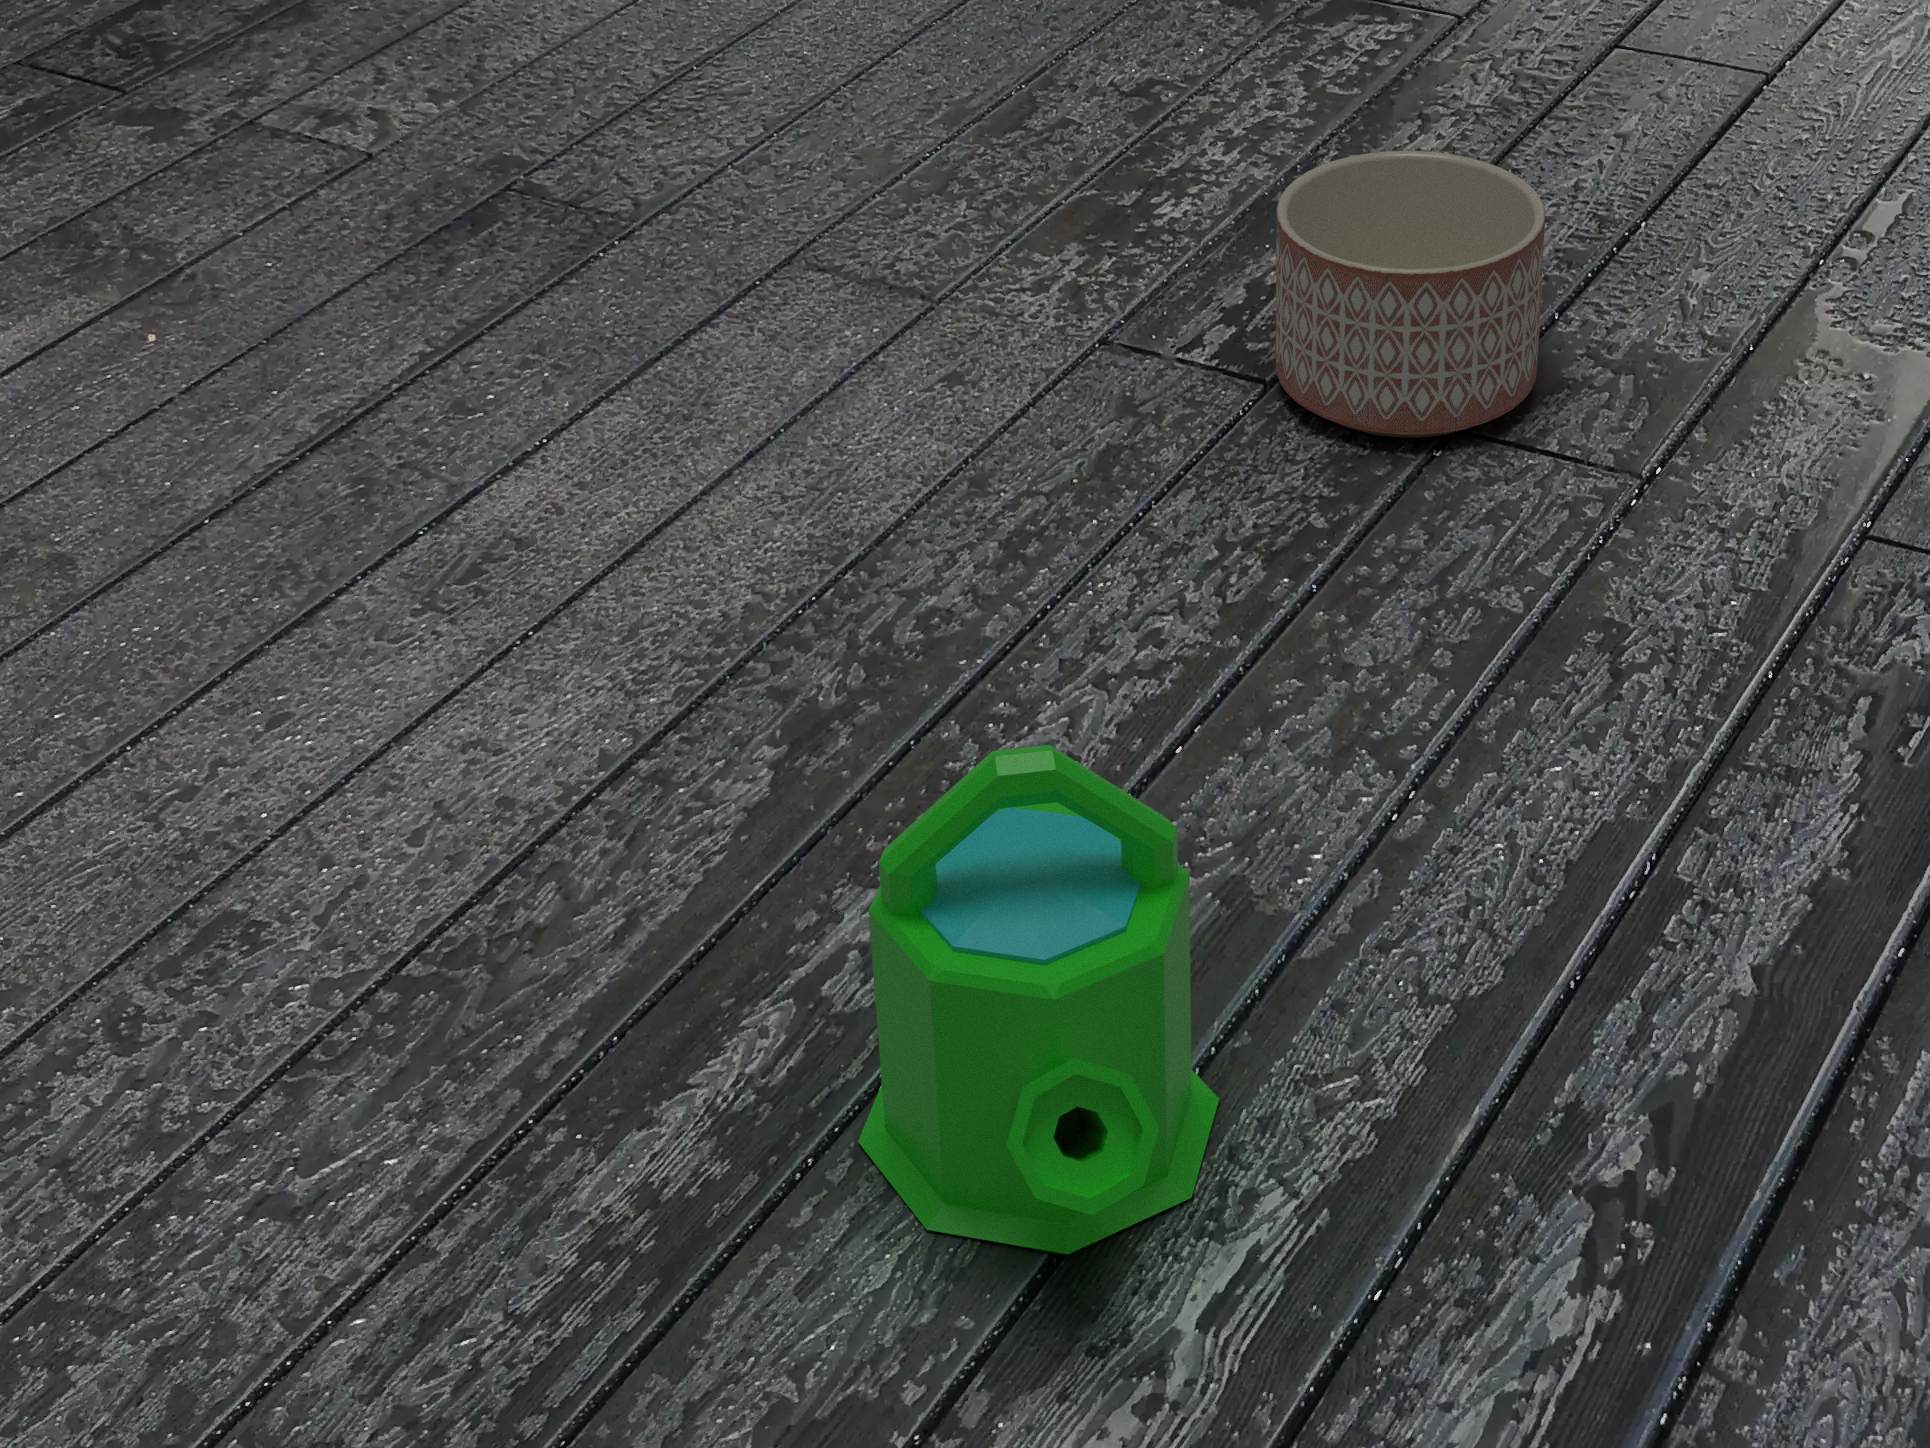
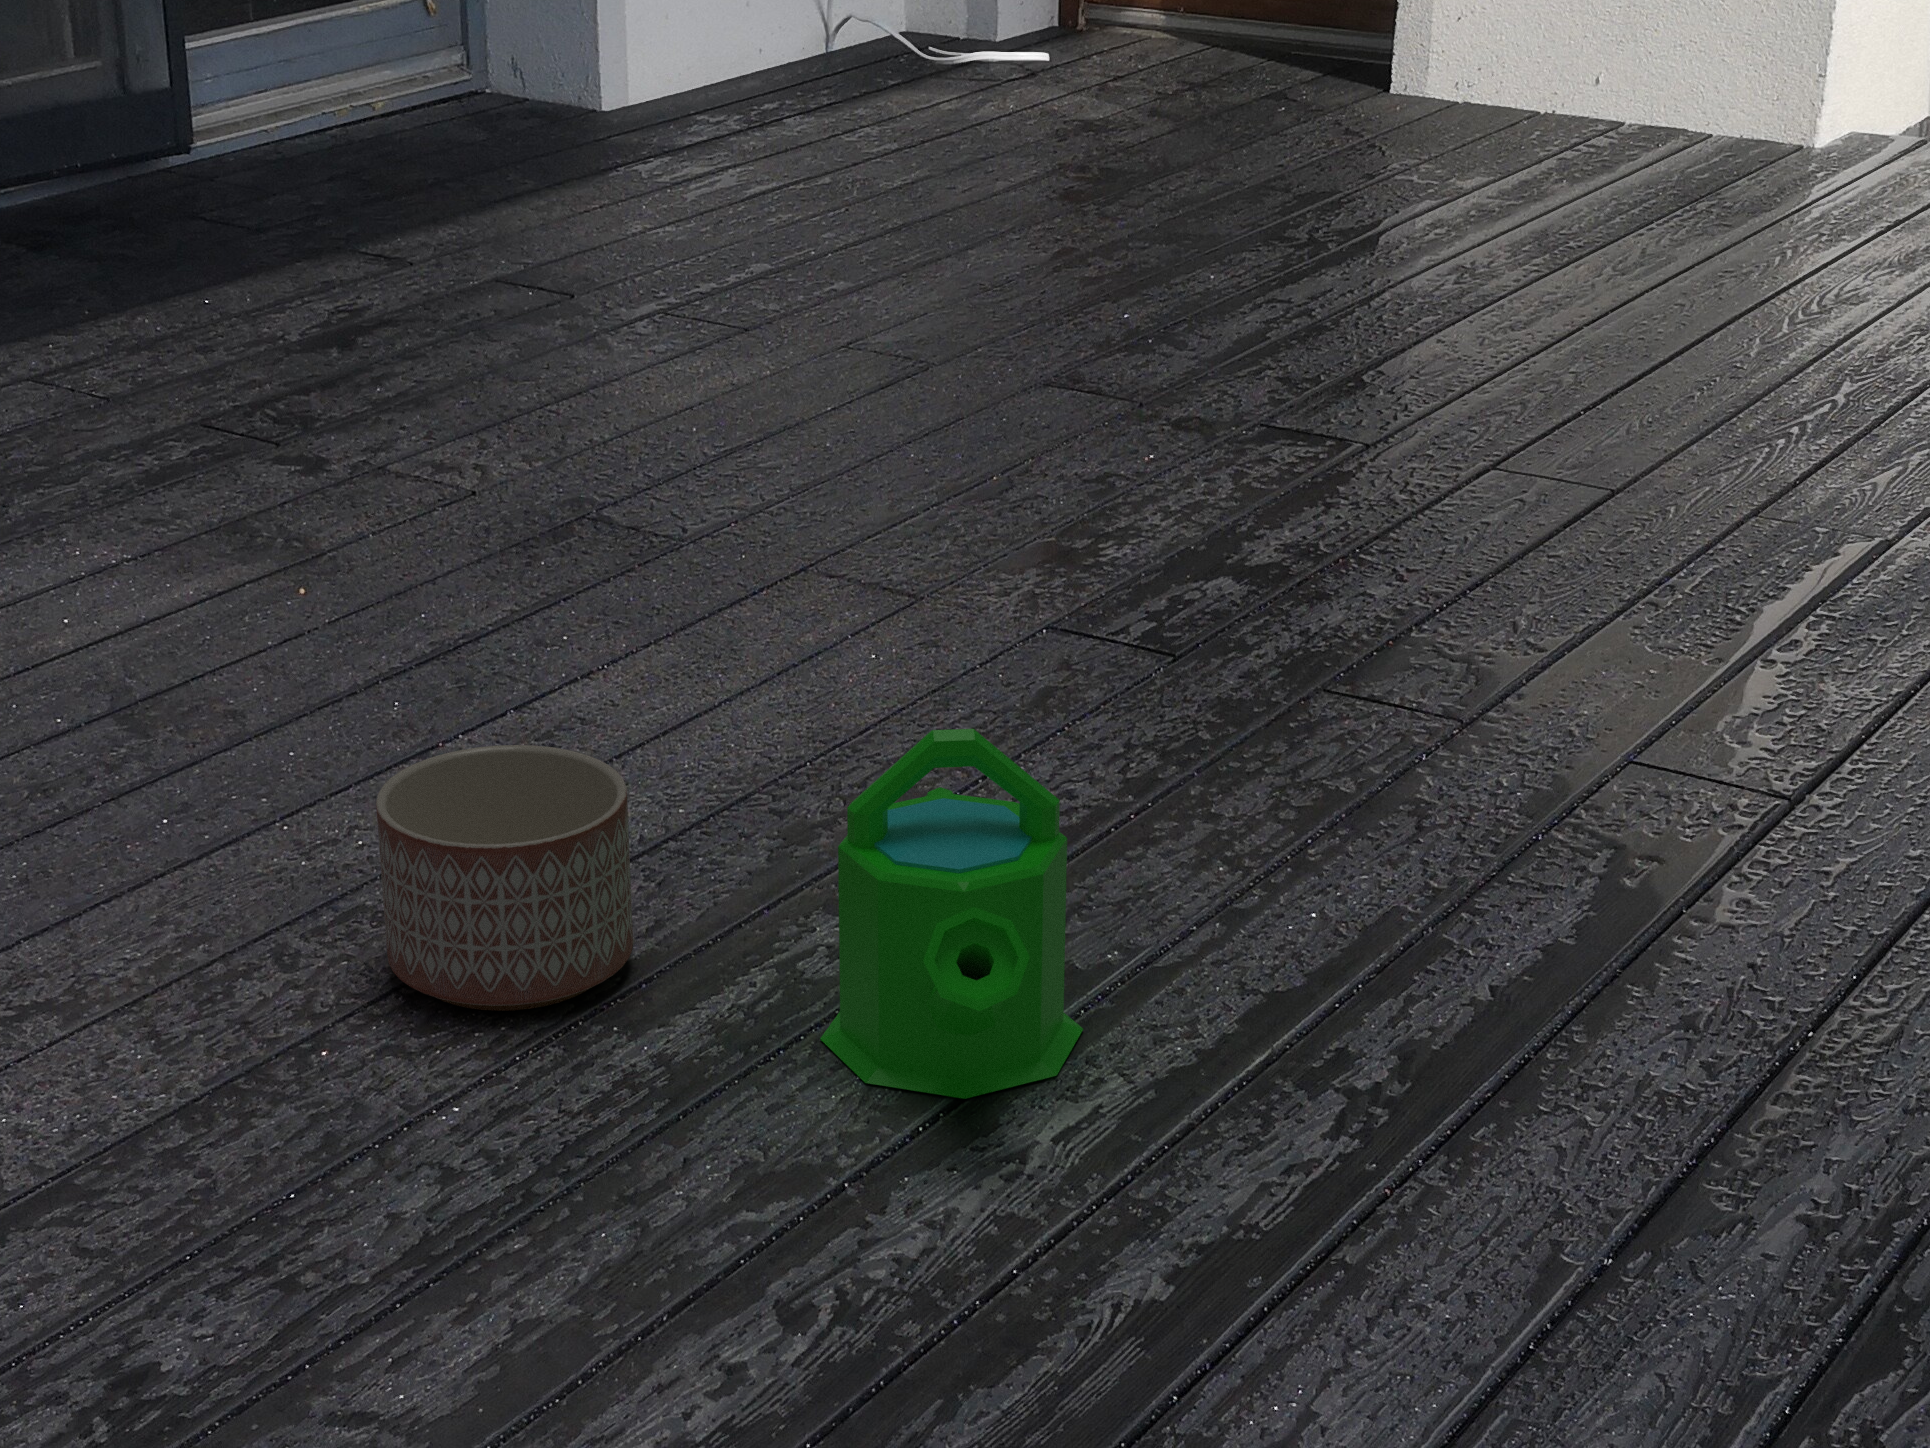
planter: present [1276,151,1545,438] -> present [376,745,633,1011]

